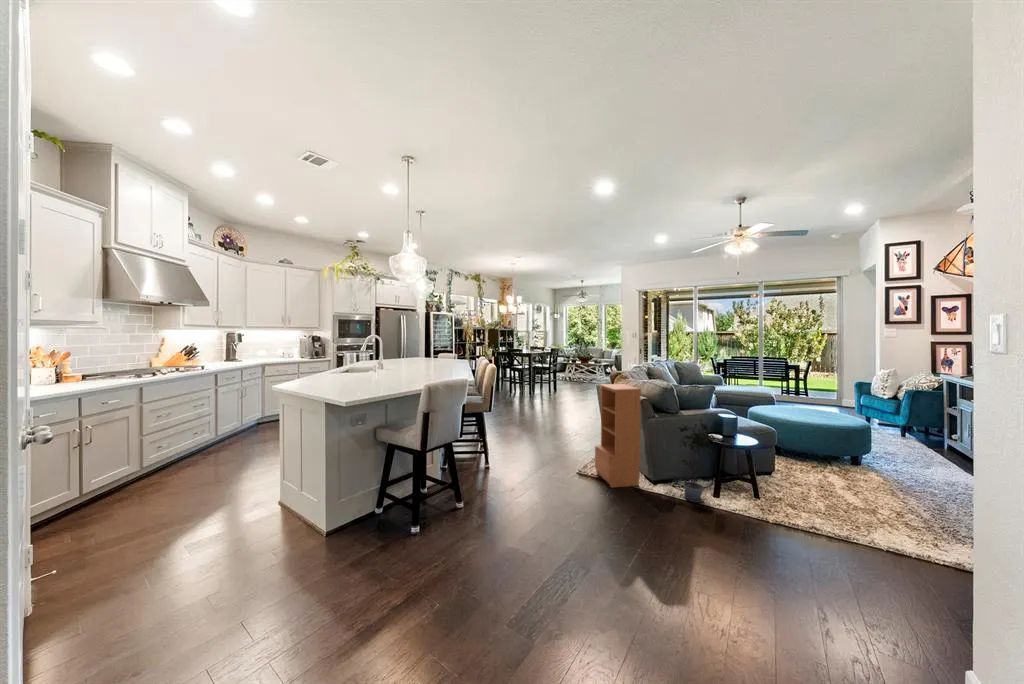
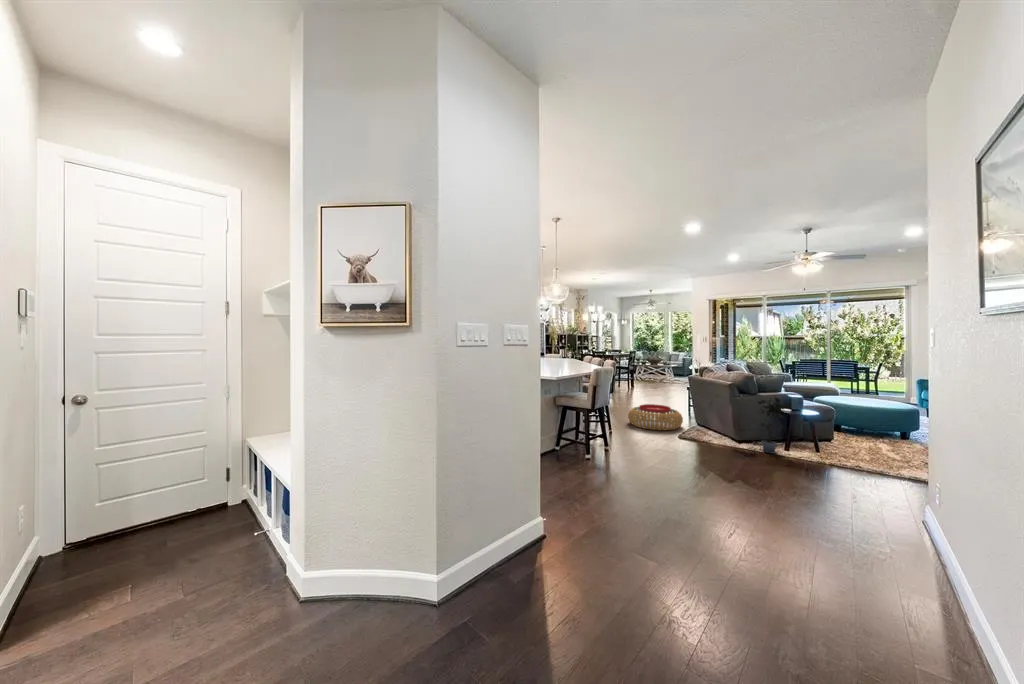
bookcase: present [595,384,641,488] -> none [690,371,727,445]
pouf: none [524,423,592,461] -> present [628,404,683,430]

